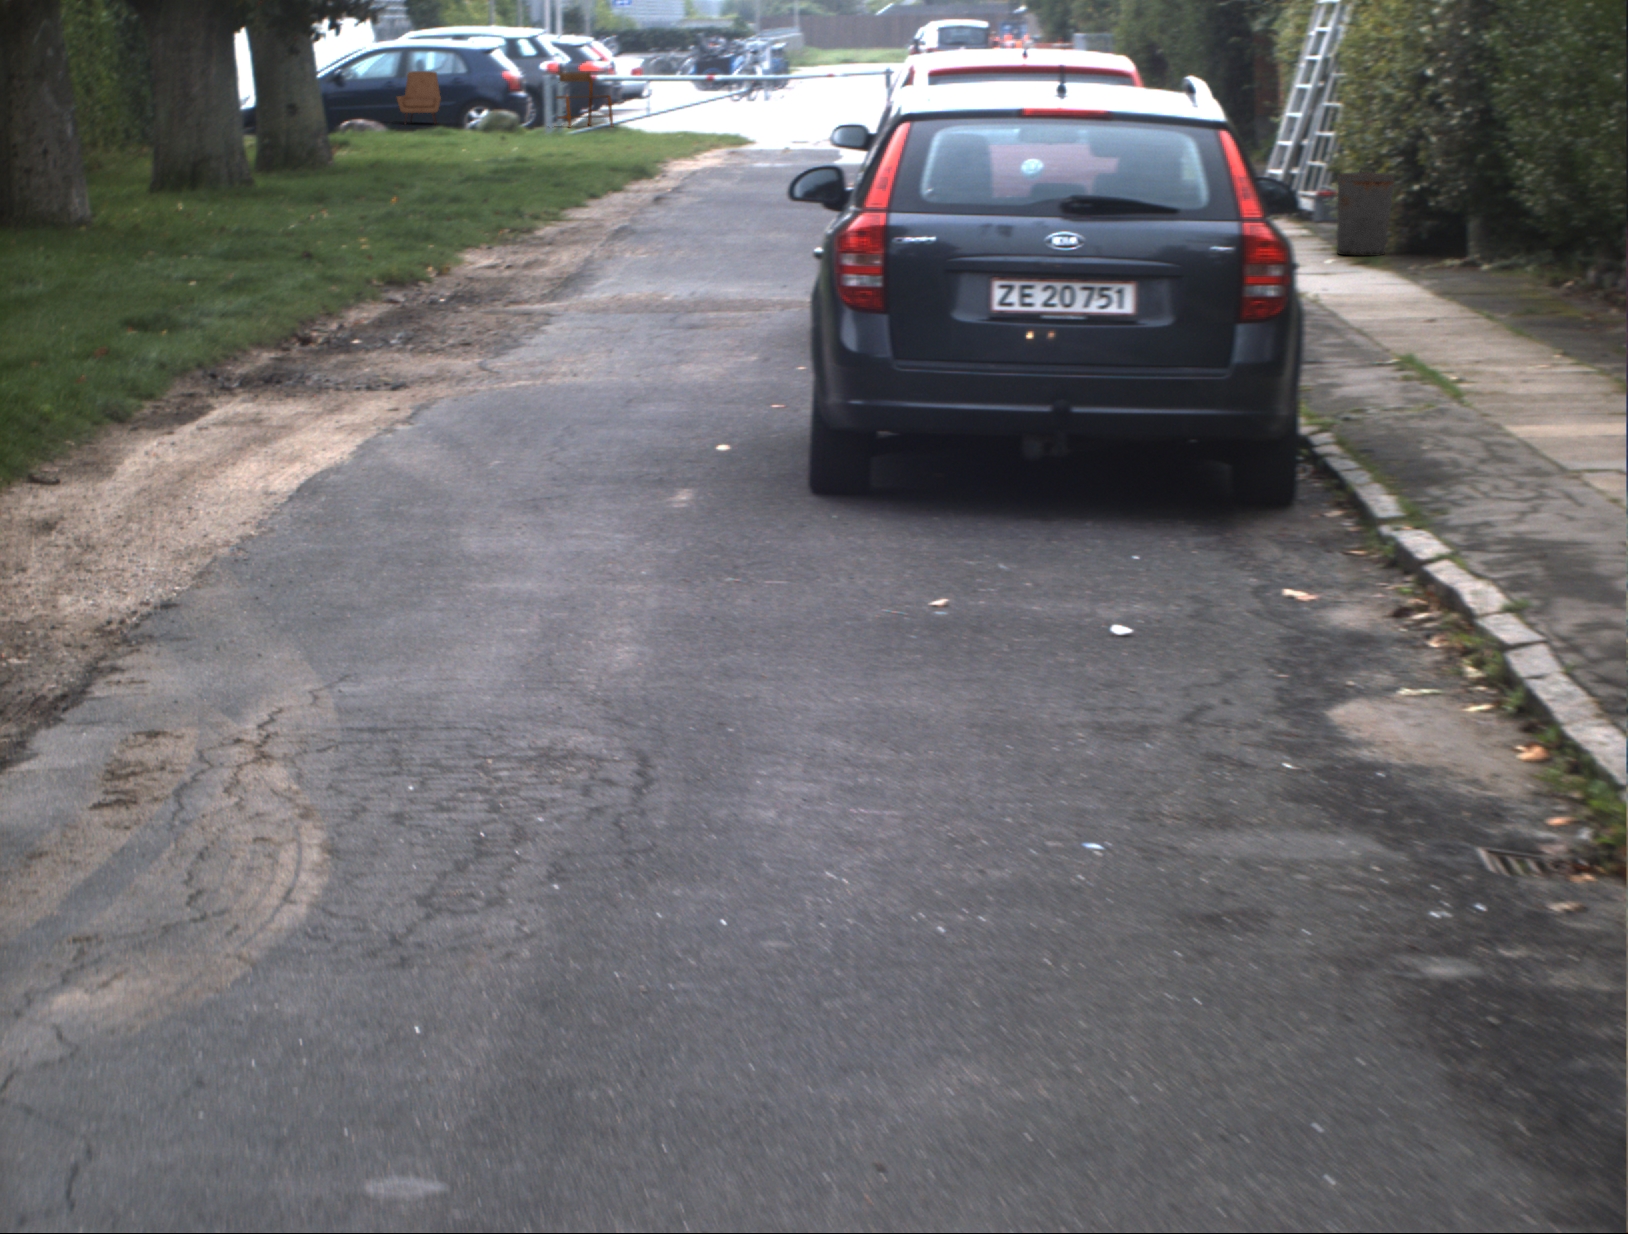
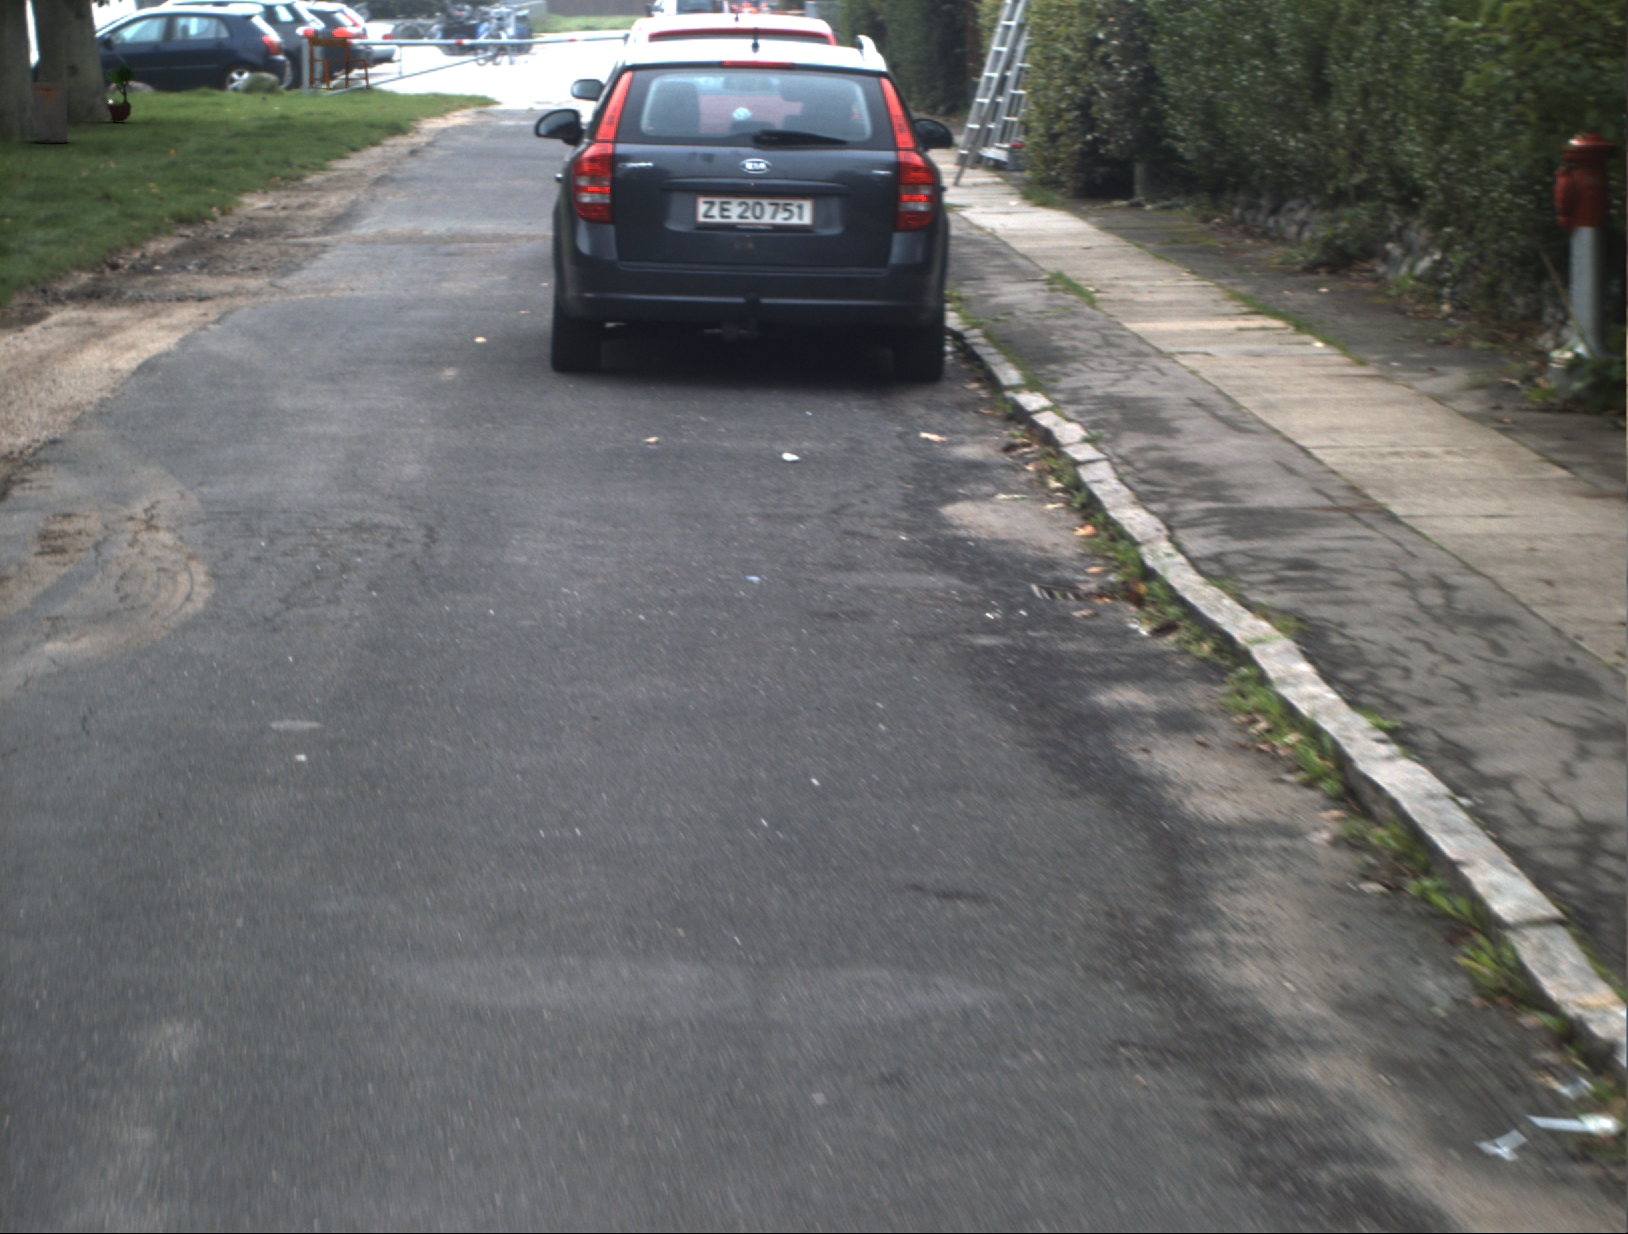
chair: present [397,71,441,124] -> none [161,34,204,85]
potted tree: none [328,101,365,169] -> present [106,66,138,123]
trash can: present [1337,167,1394,256] -> present [31,79,68,143]

